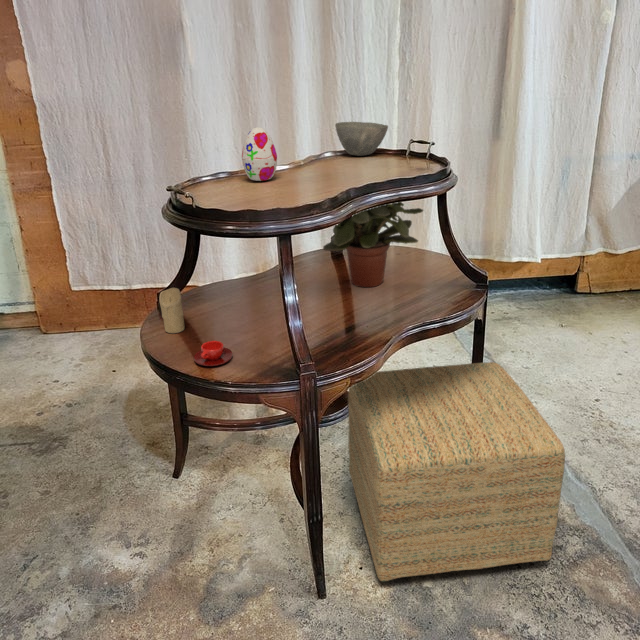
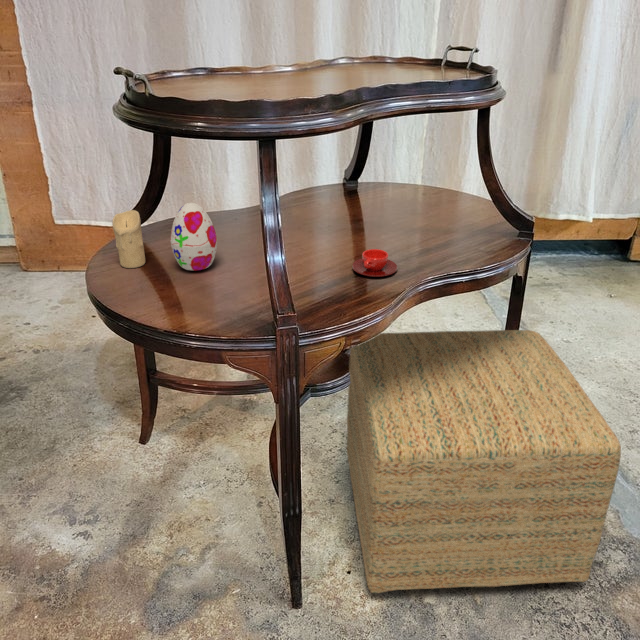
bowl: present [335,122,388,156] -> none [355,21,421,63]
decorative egg: present [242,127,277,181] -> present [170,203,217,271]
potted plant: present [323,202,423,287] -> none [322,87,458,228]
teacup: present [194,341,233,366] -> present [352,249,397,277]

